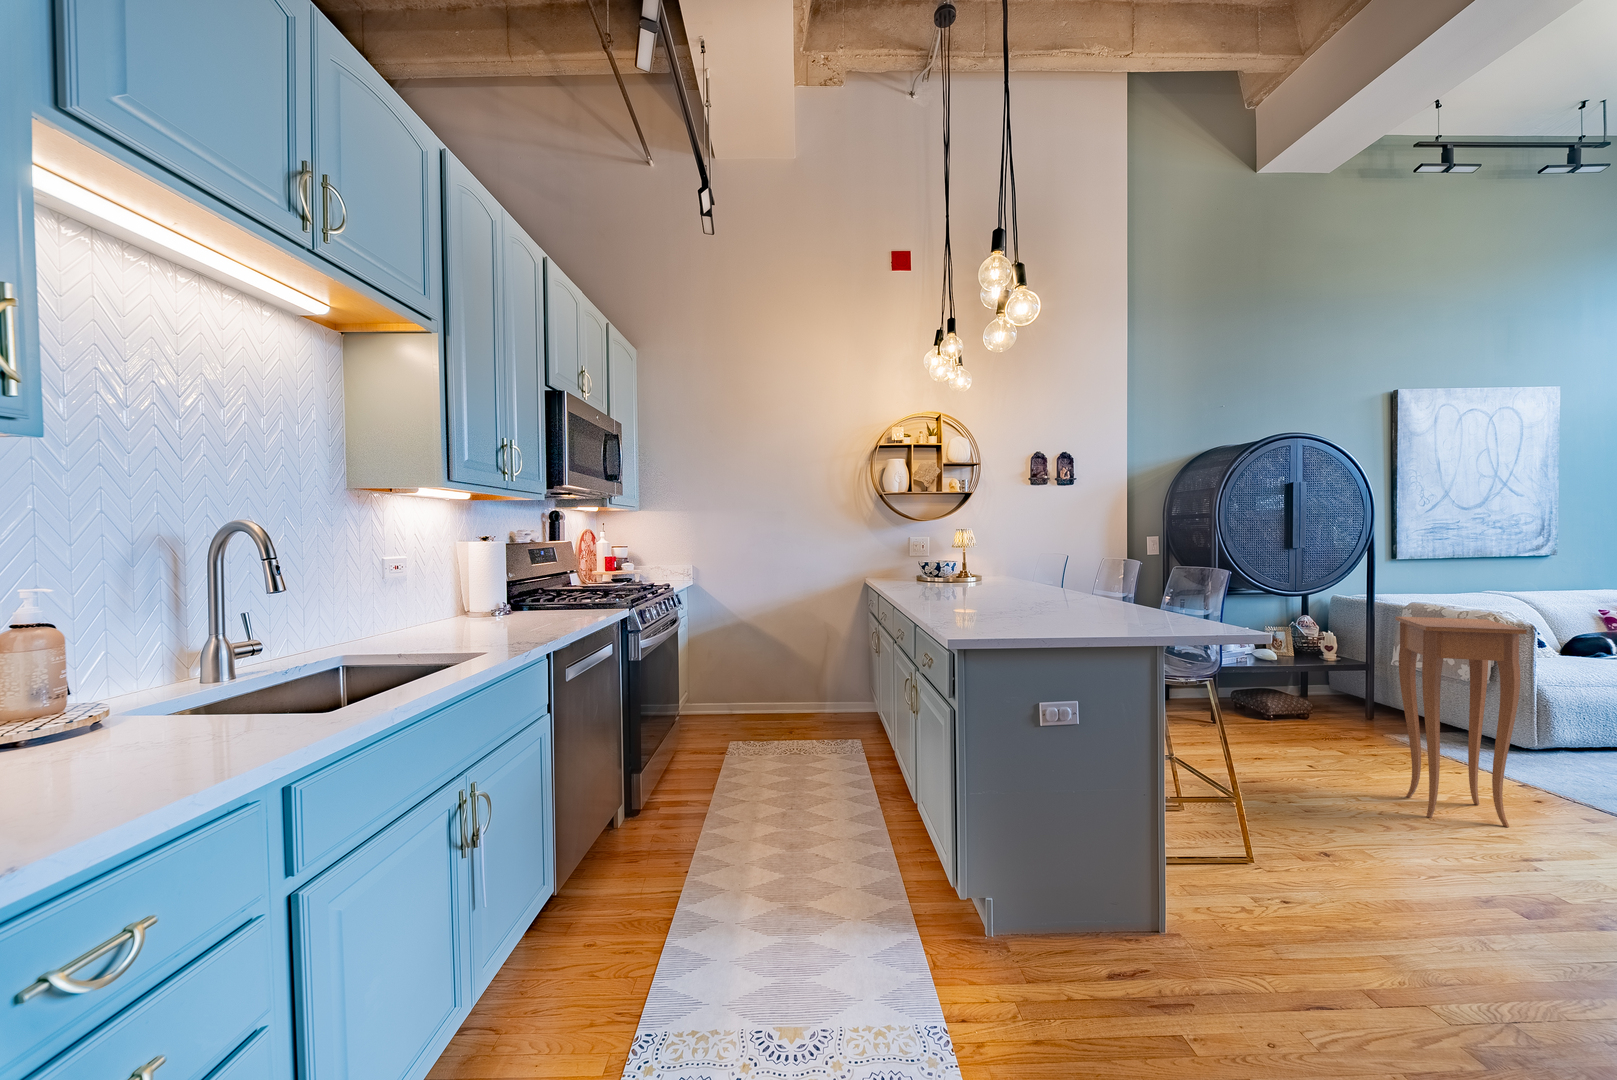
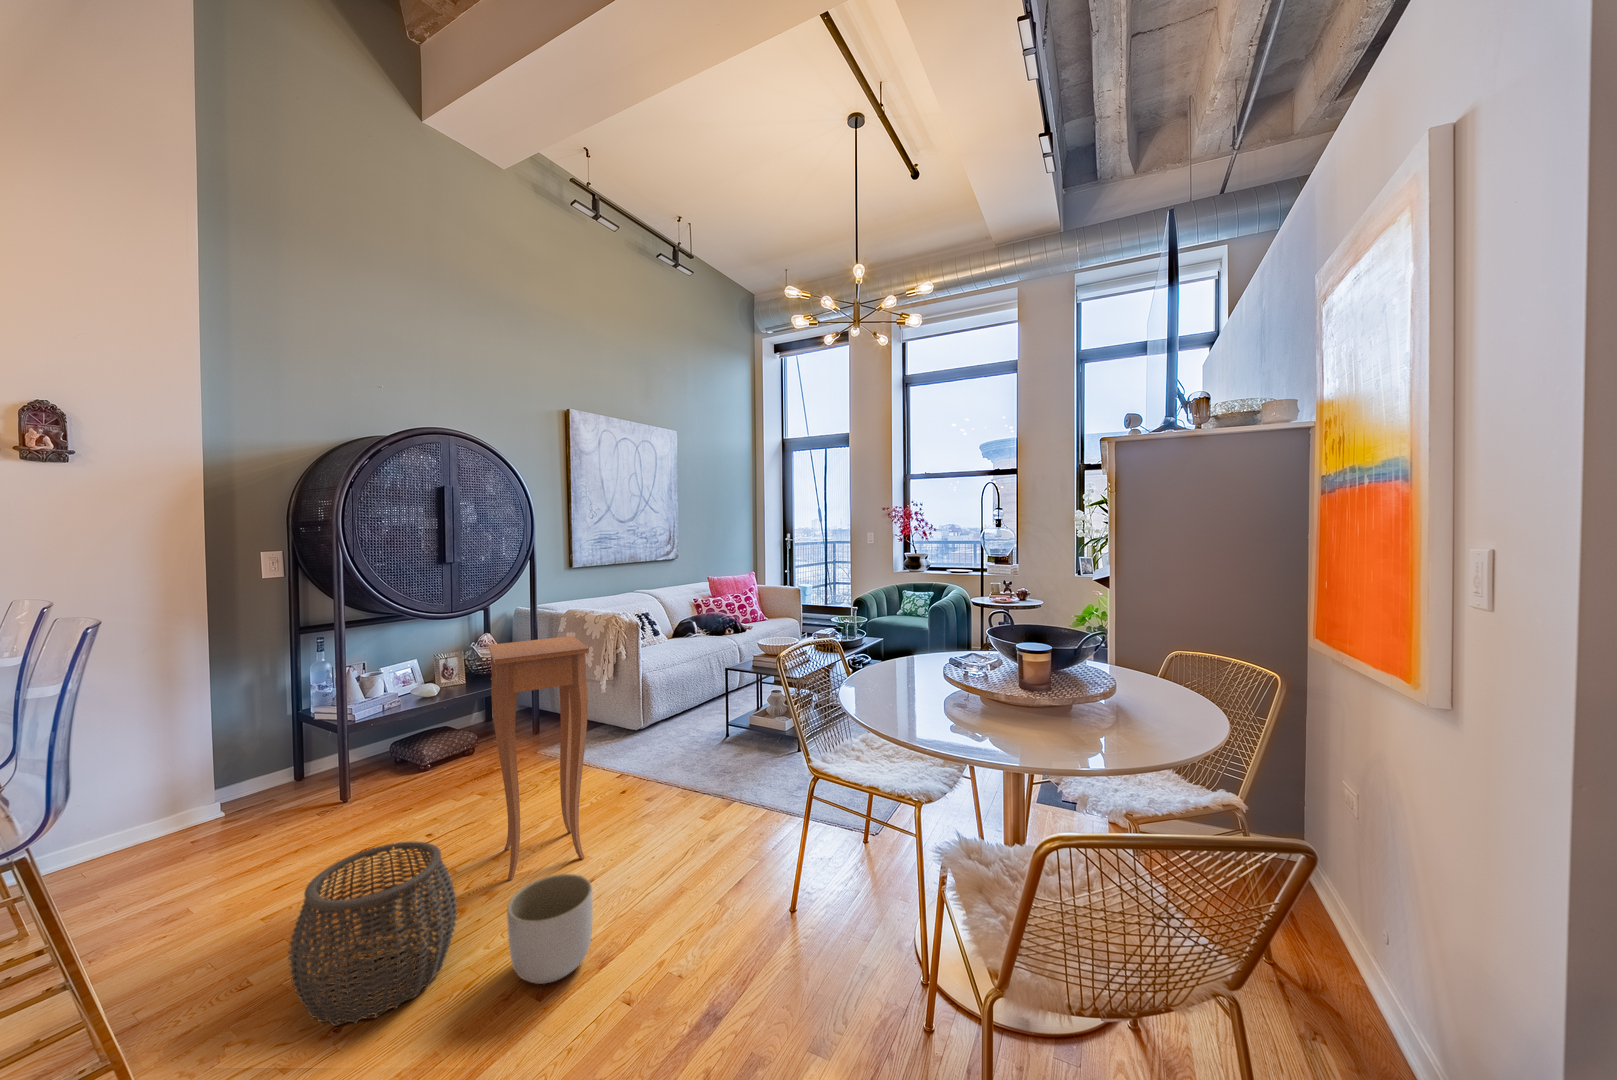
woven basket: none [1295,745,1419,856] -> present [288,841,458,1026]
planter: none [1478,811,1572,893] -> present [507,874,592,984]

